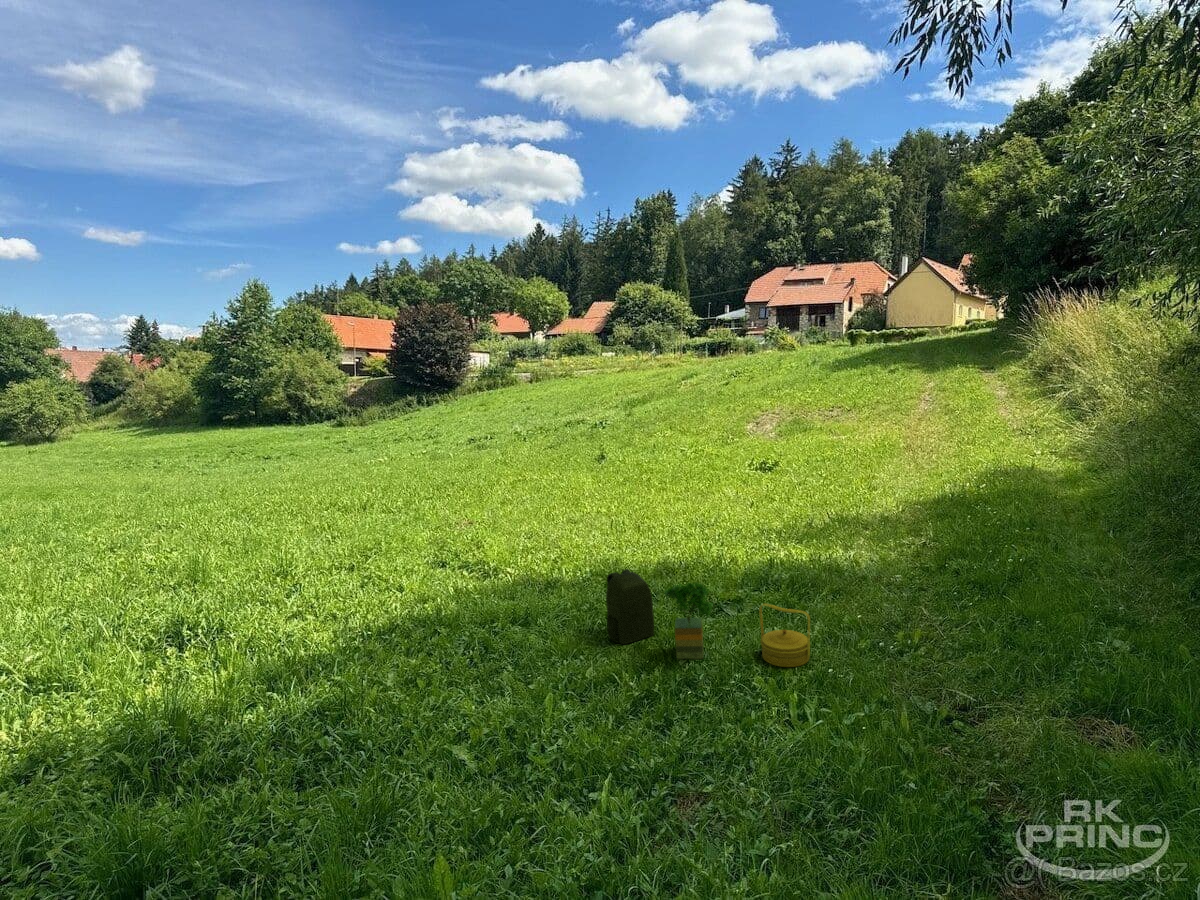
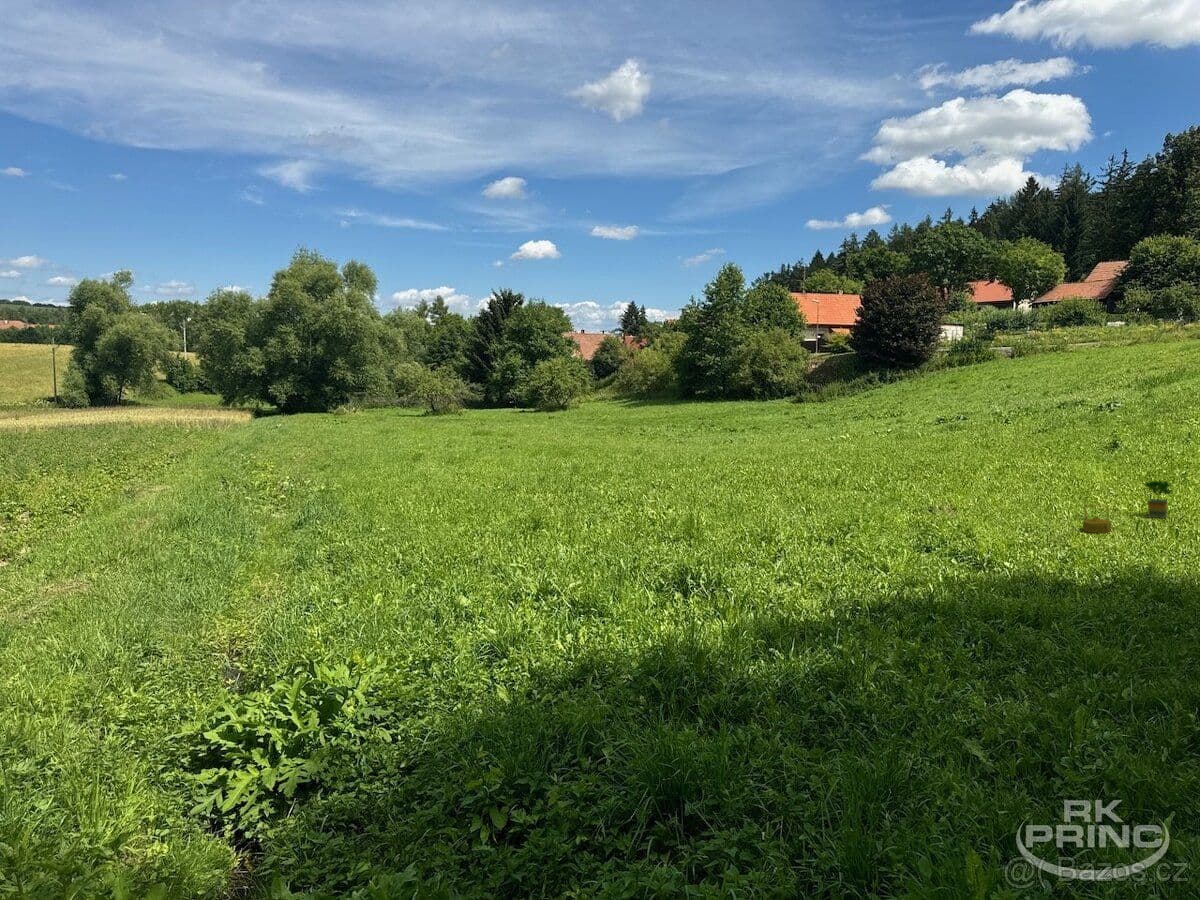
backpack: present [606,569,654,644] -> none [1001,484,1029,522]
potted tree: present [665,582,713,659] -> present [1144,480,1172,518]

